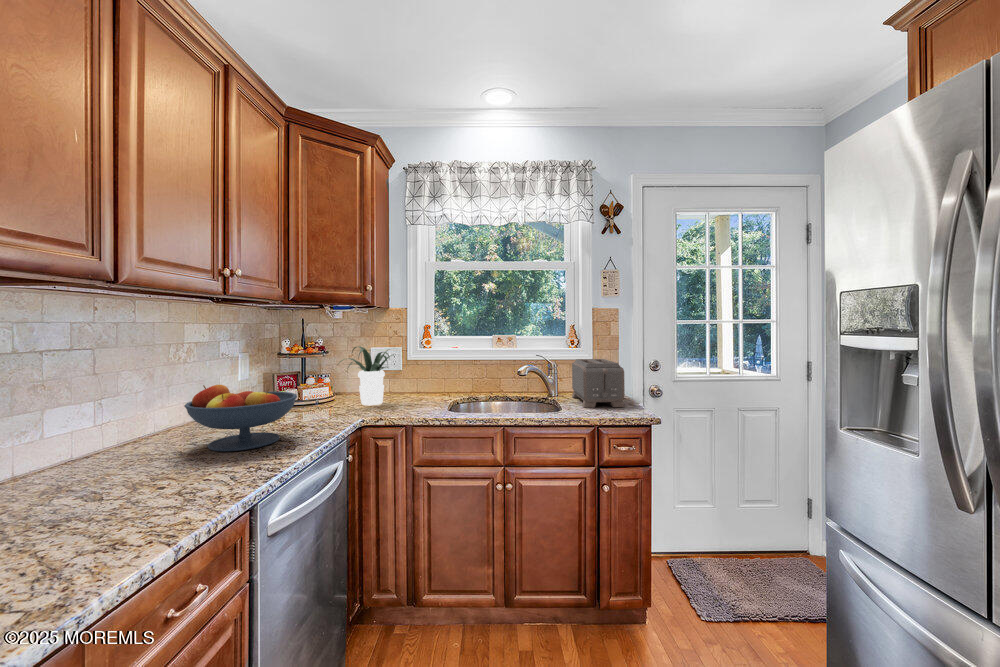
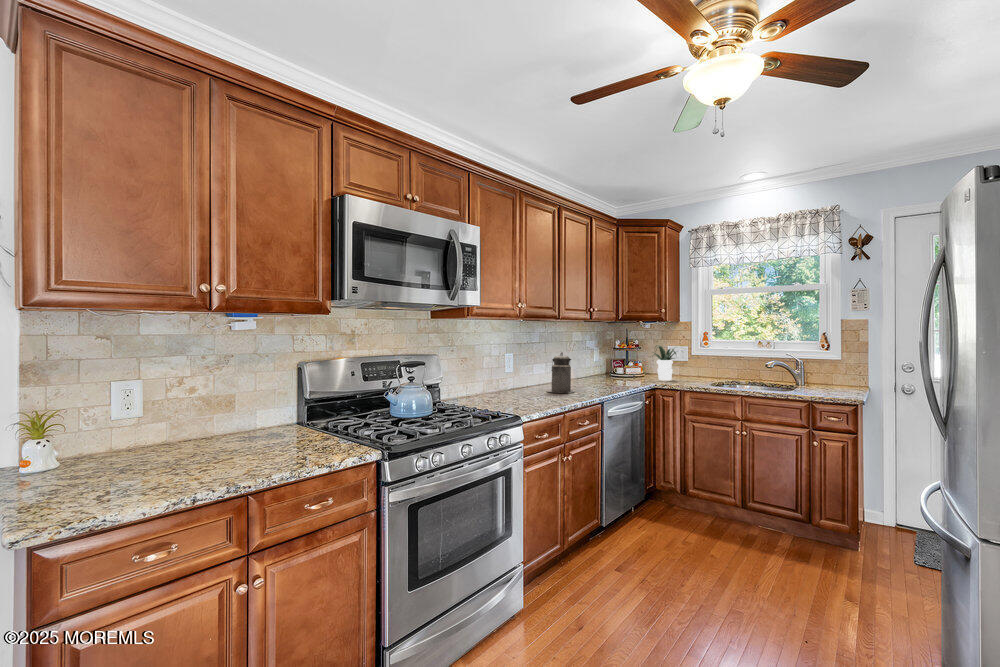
toaster: present [572,359,625,408] -> none [809,359,849,394]
canister: none [37,380,154,516] -> present [547,352,574,393]
fruit bowl: present [184,385,297,451] -> none [579,359,622,387]

